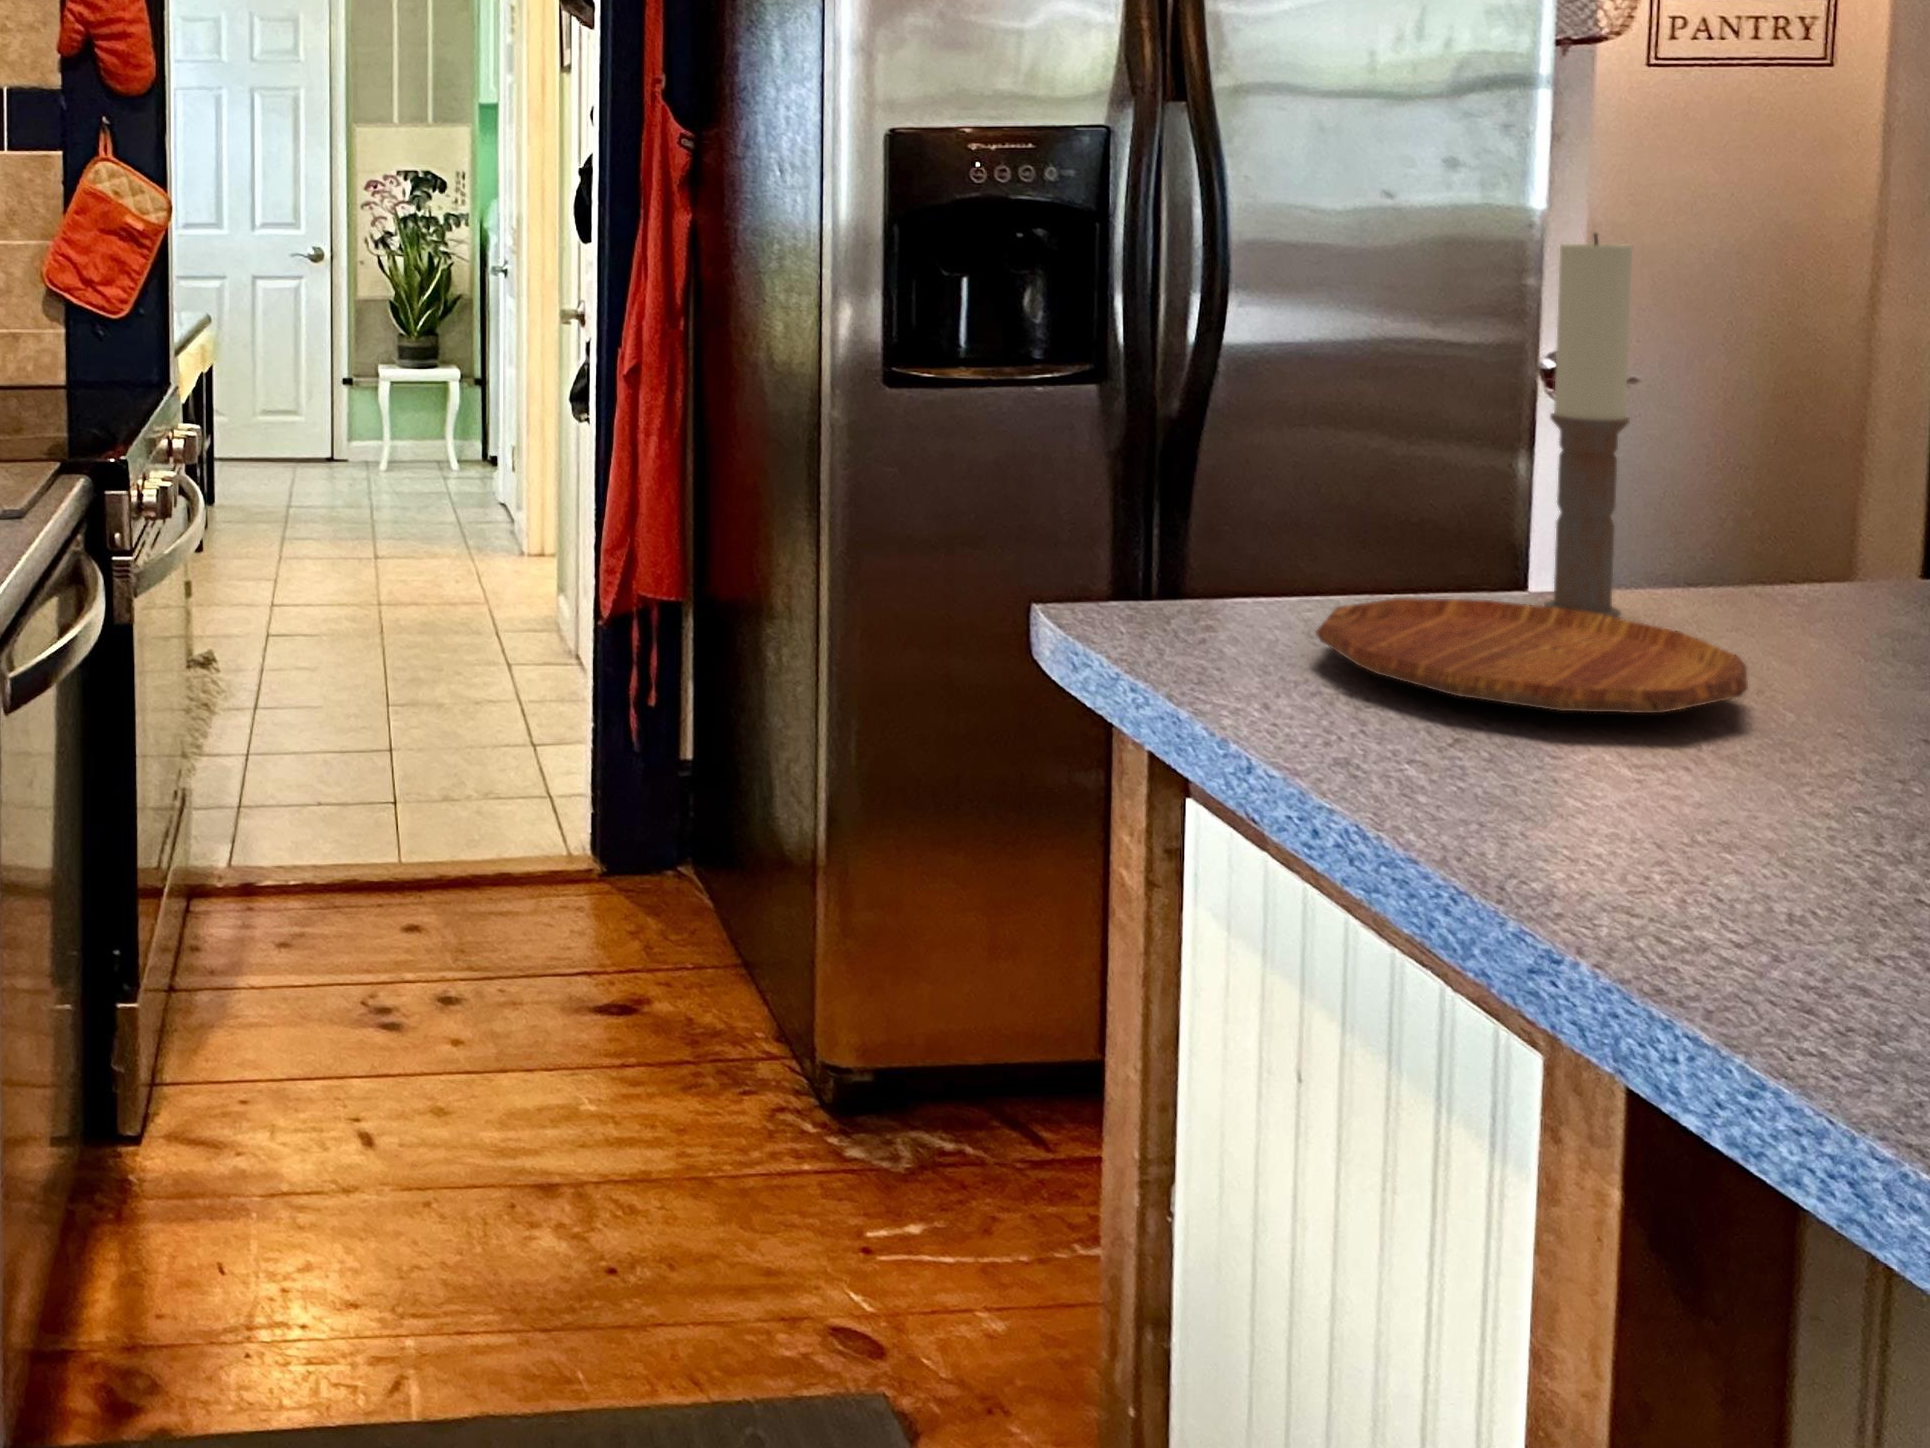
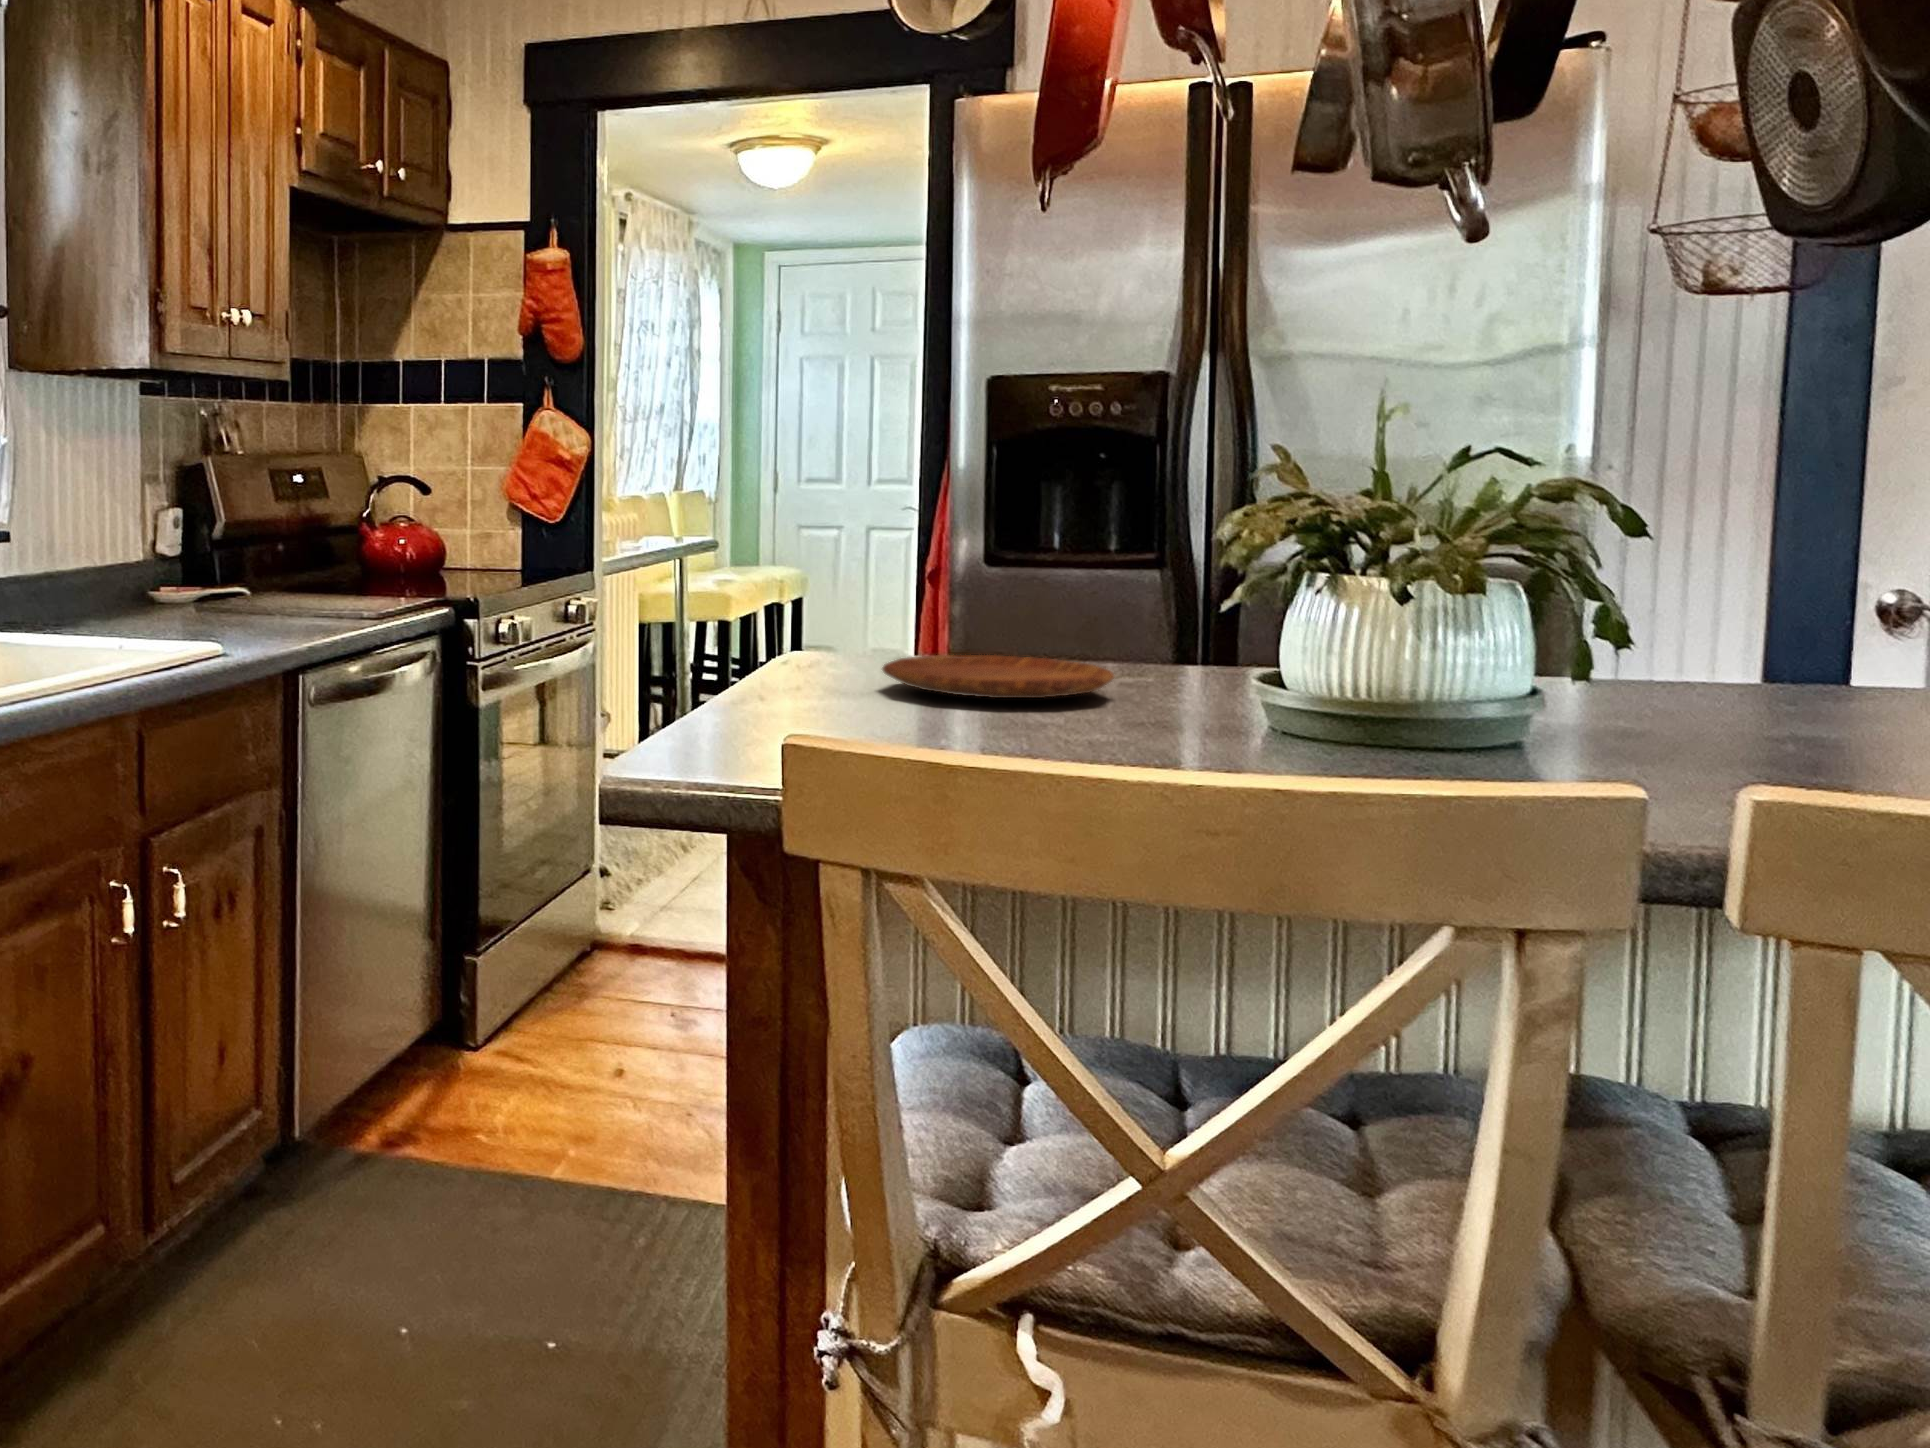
candle: present [1544,233,1632,618] -> none [1138,431,1190,683]

